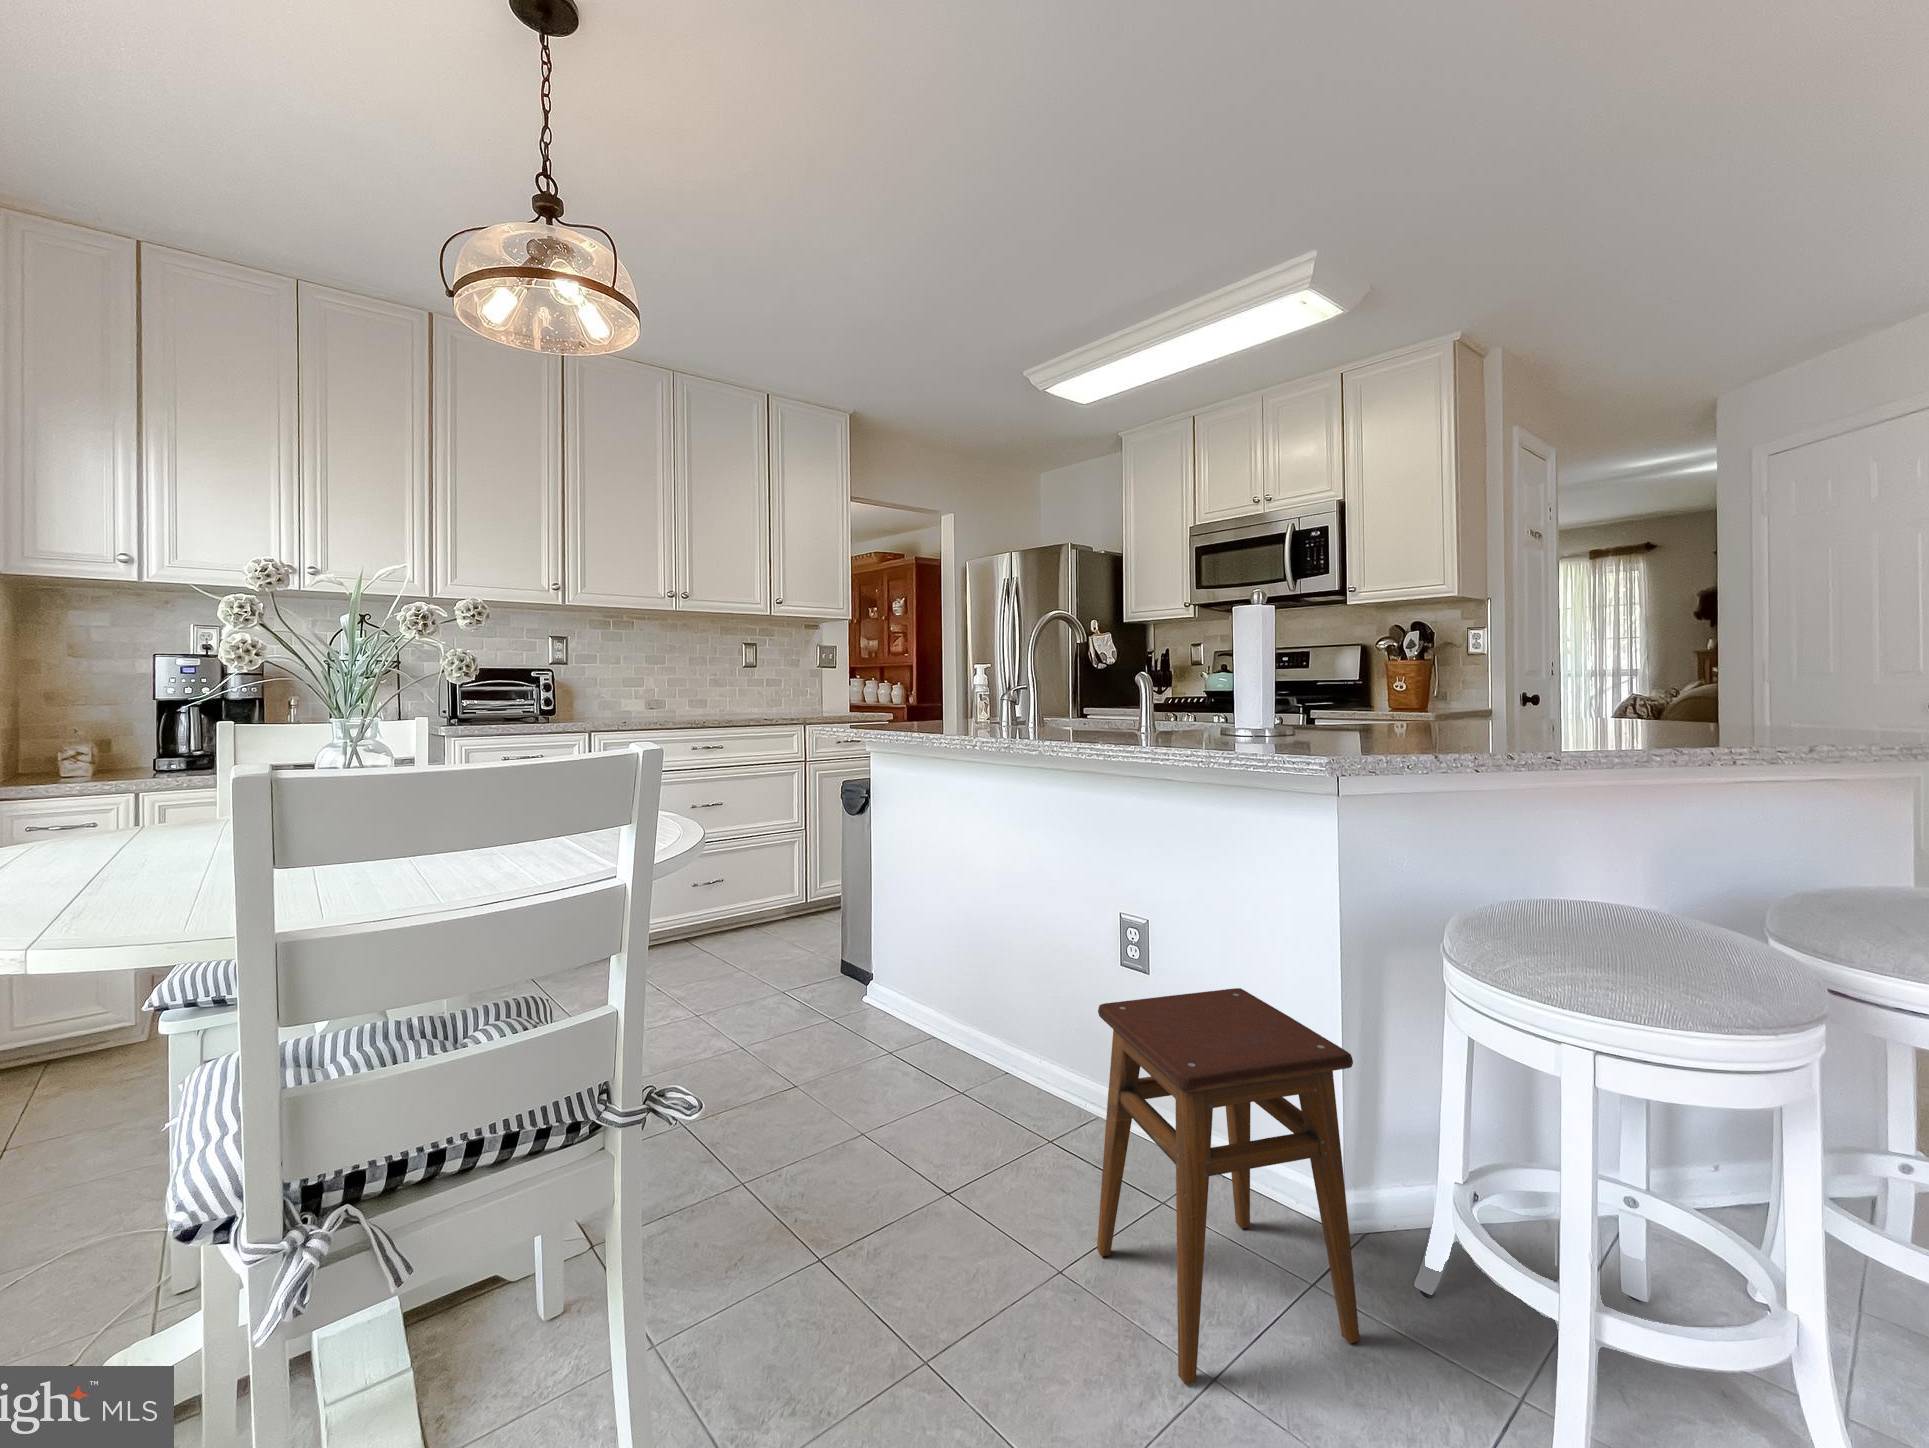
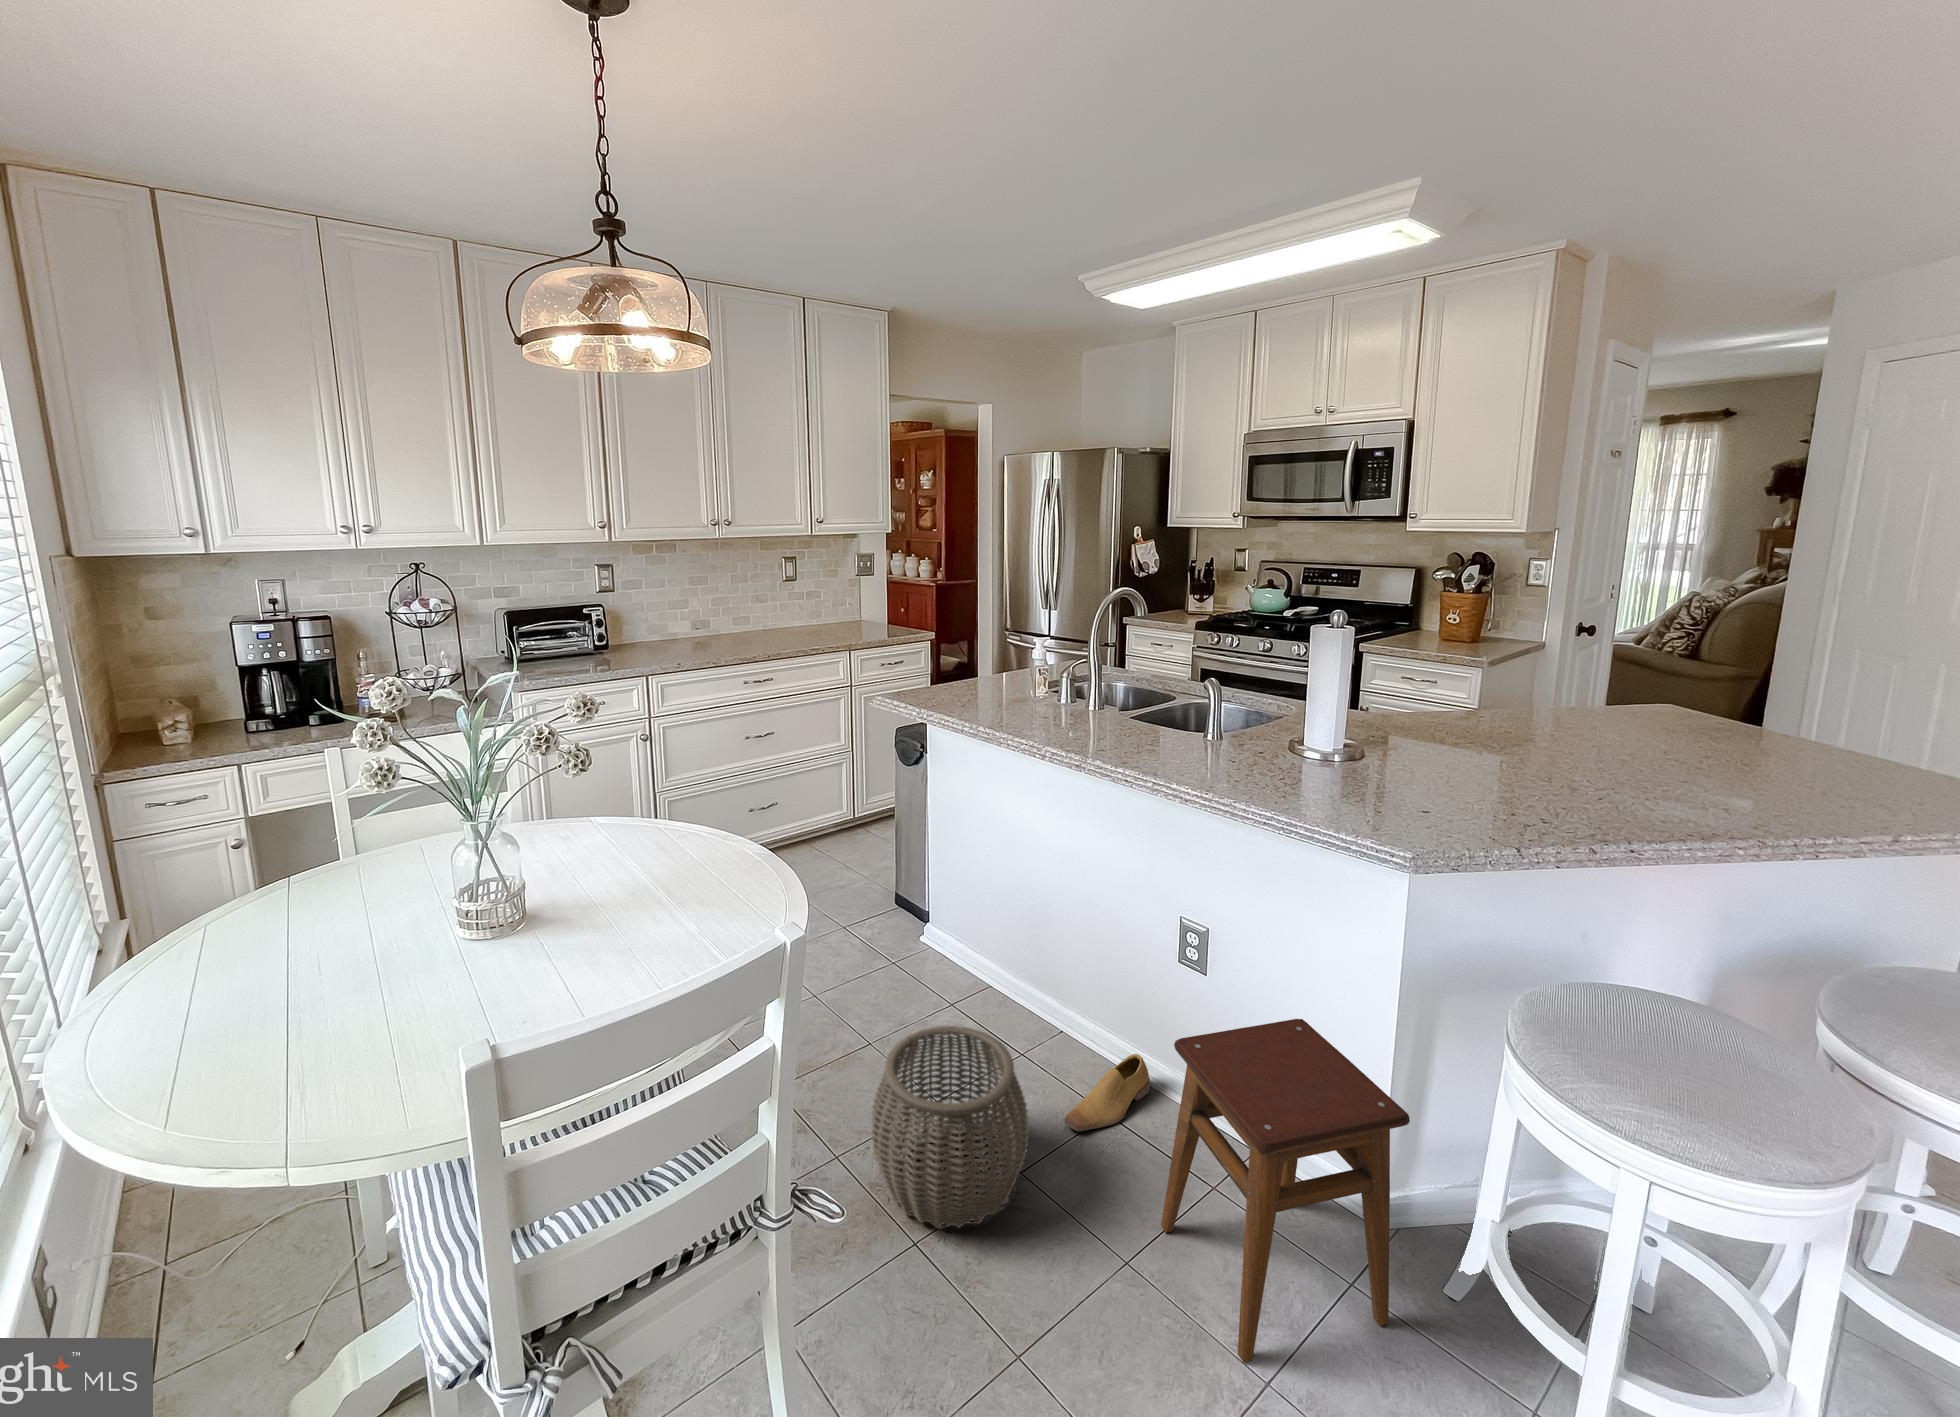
woven basket: none [764,1029,947,1256] -> present [872,1026,1029,1228]
shoe: none [996,1083,1095,1162] -> present [1065,1054,1150,1131]

